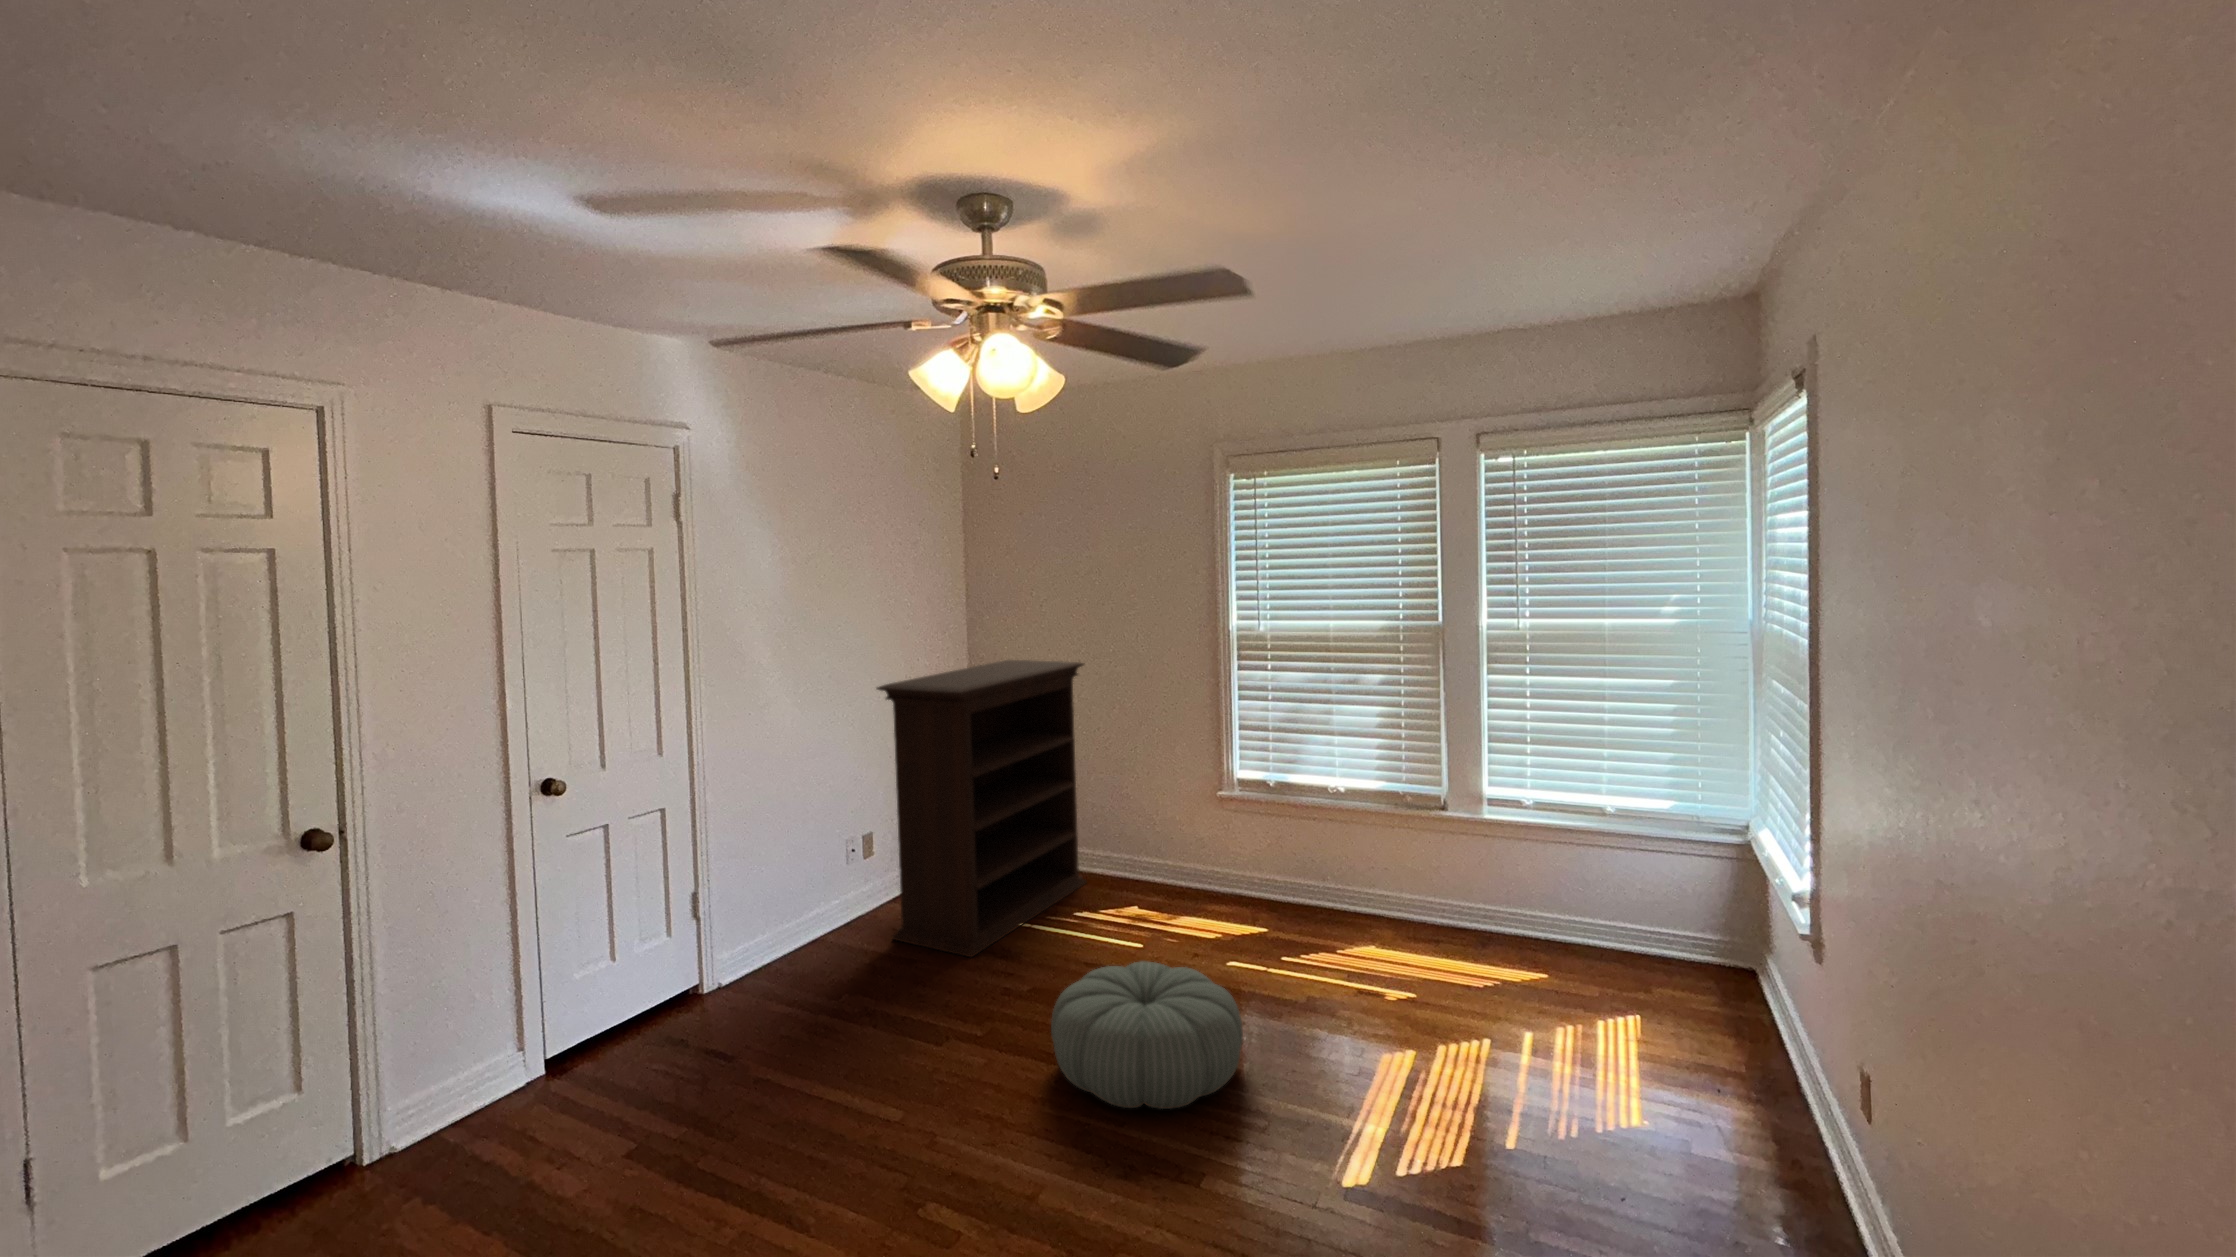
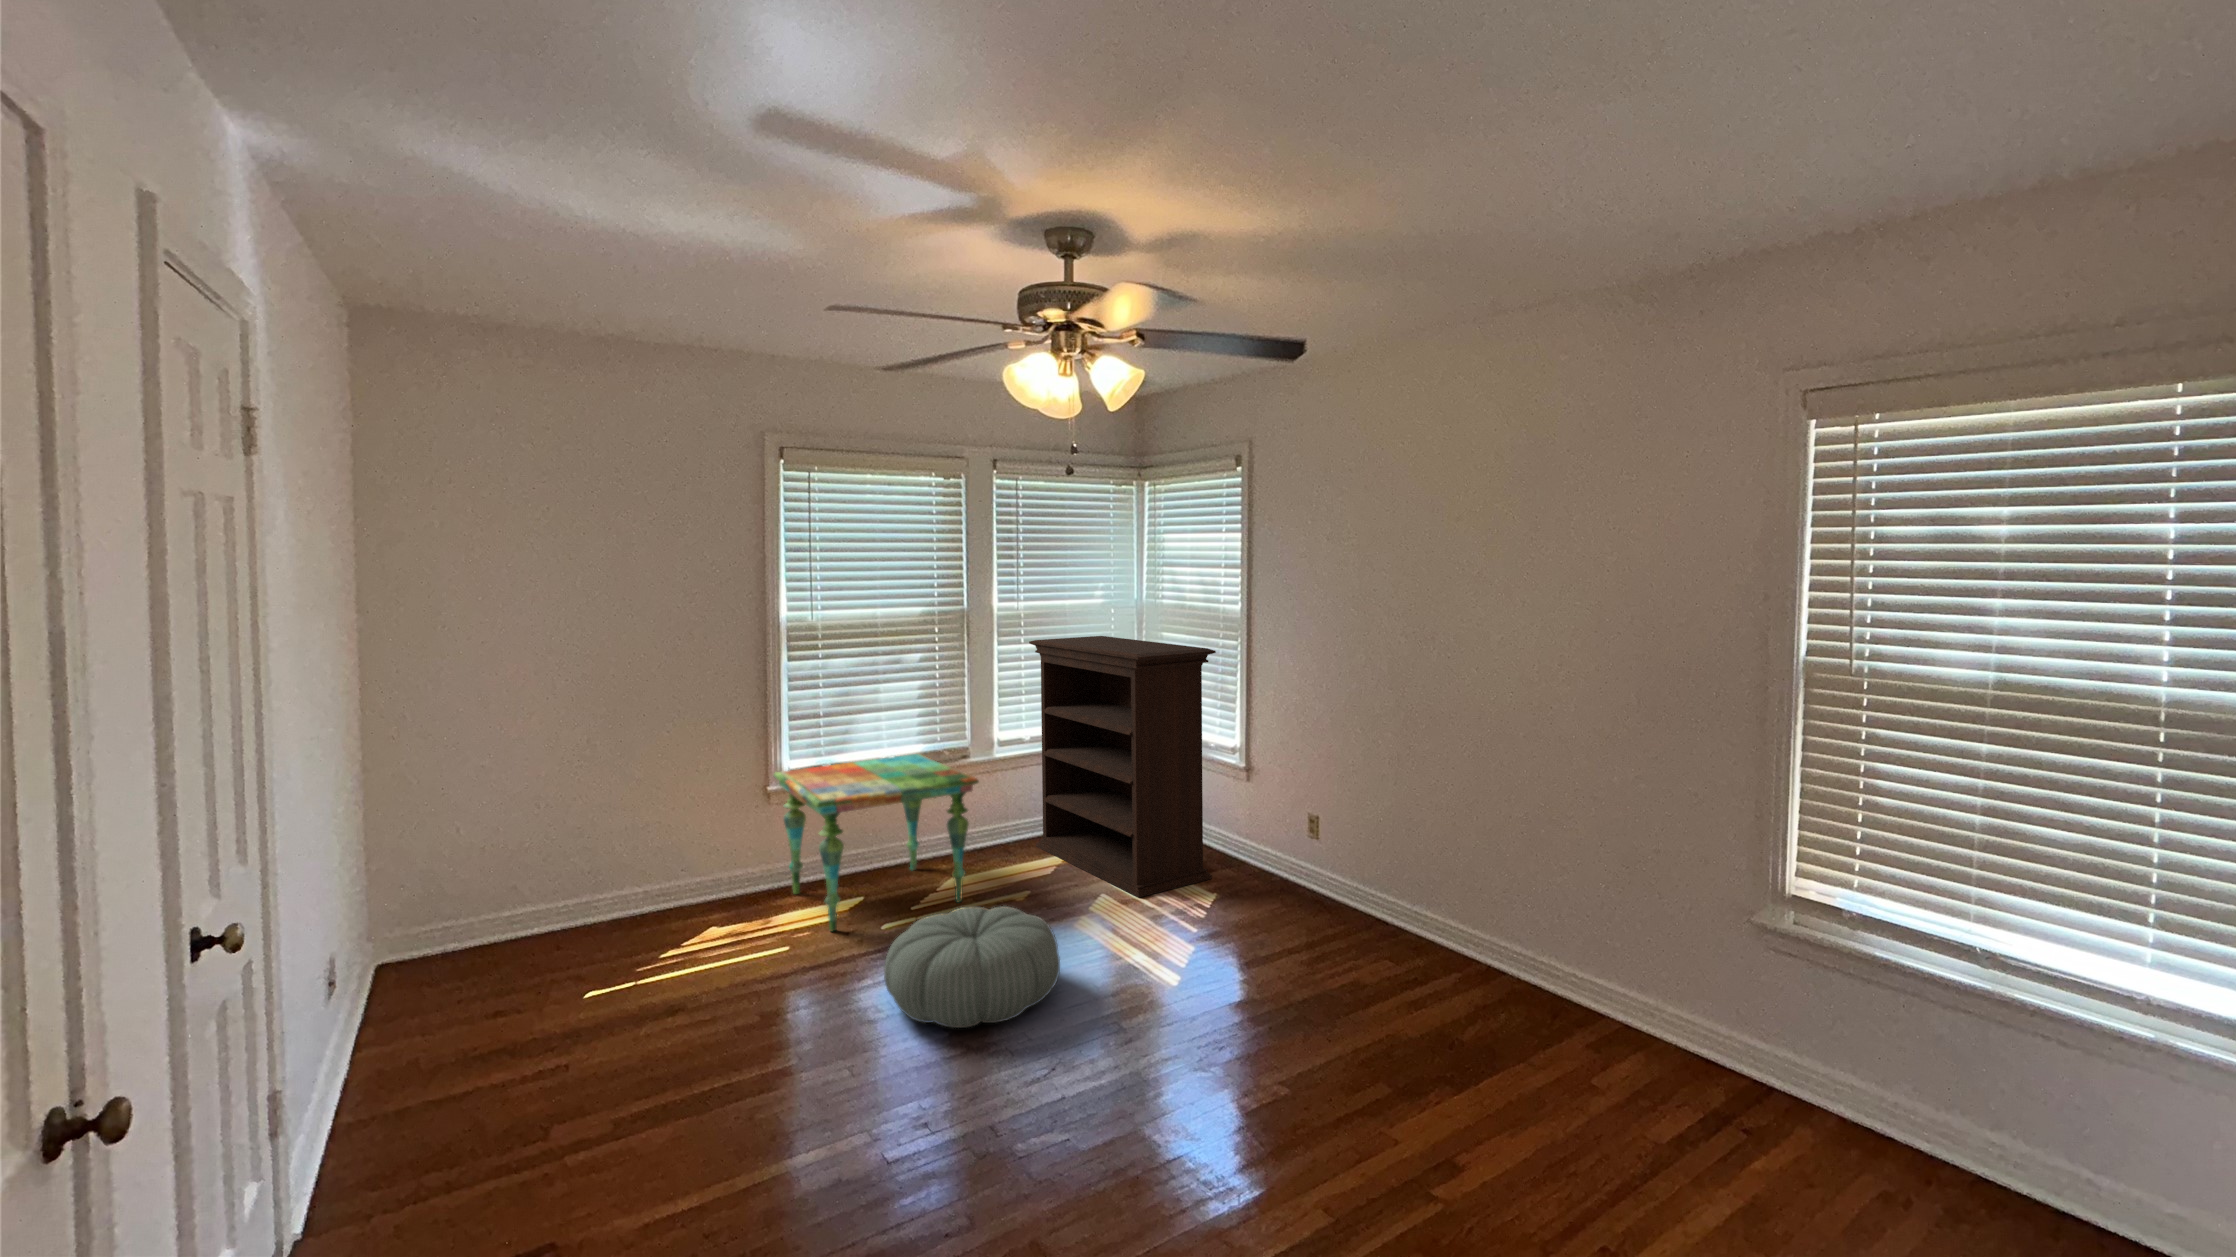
bookshelf: present [877,660,1087,957] -> present [1029,636,1216,897]
side table: none [1162,778,1374,973] -> present [774,754,979,931]

